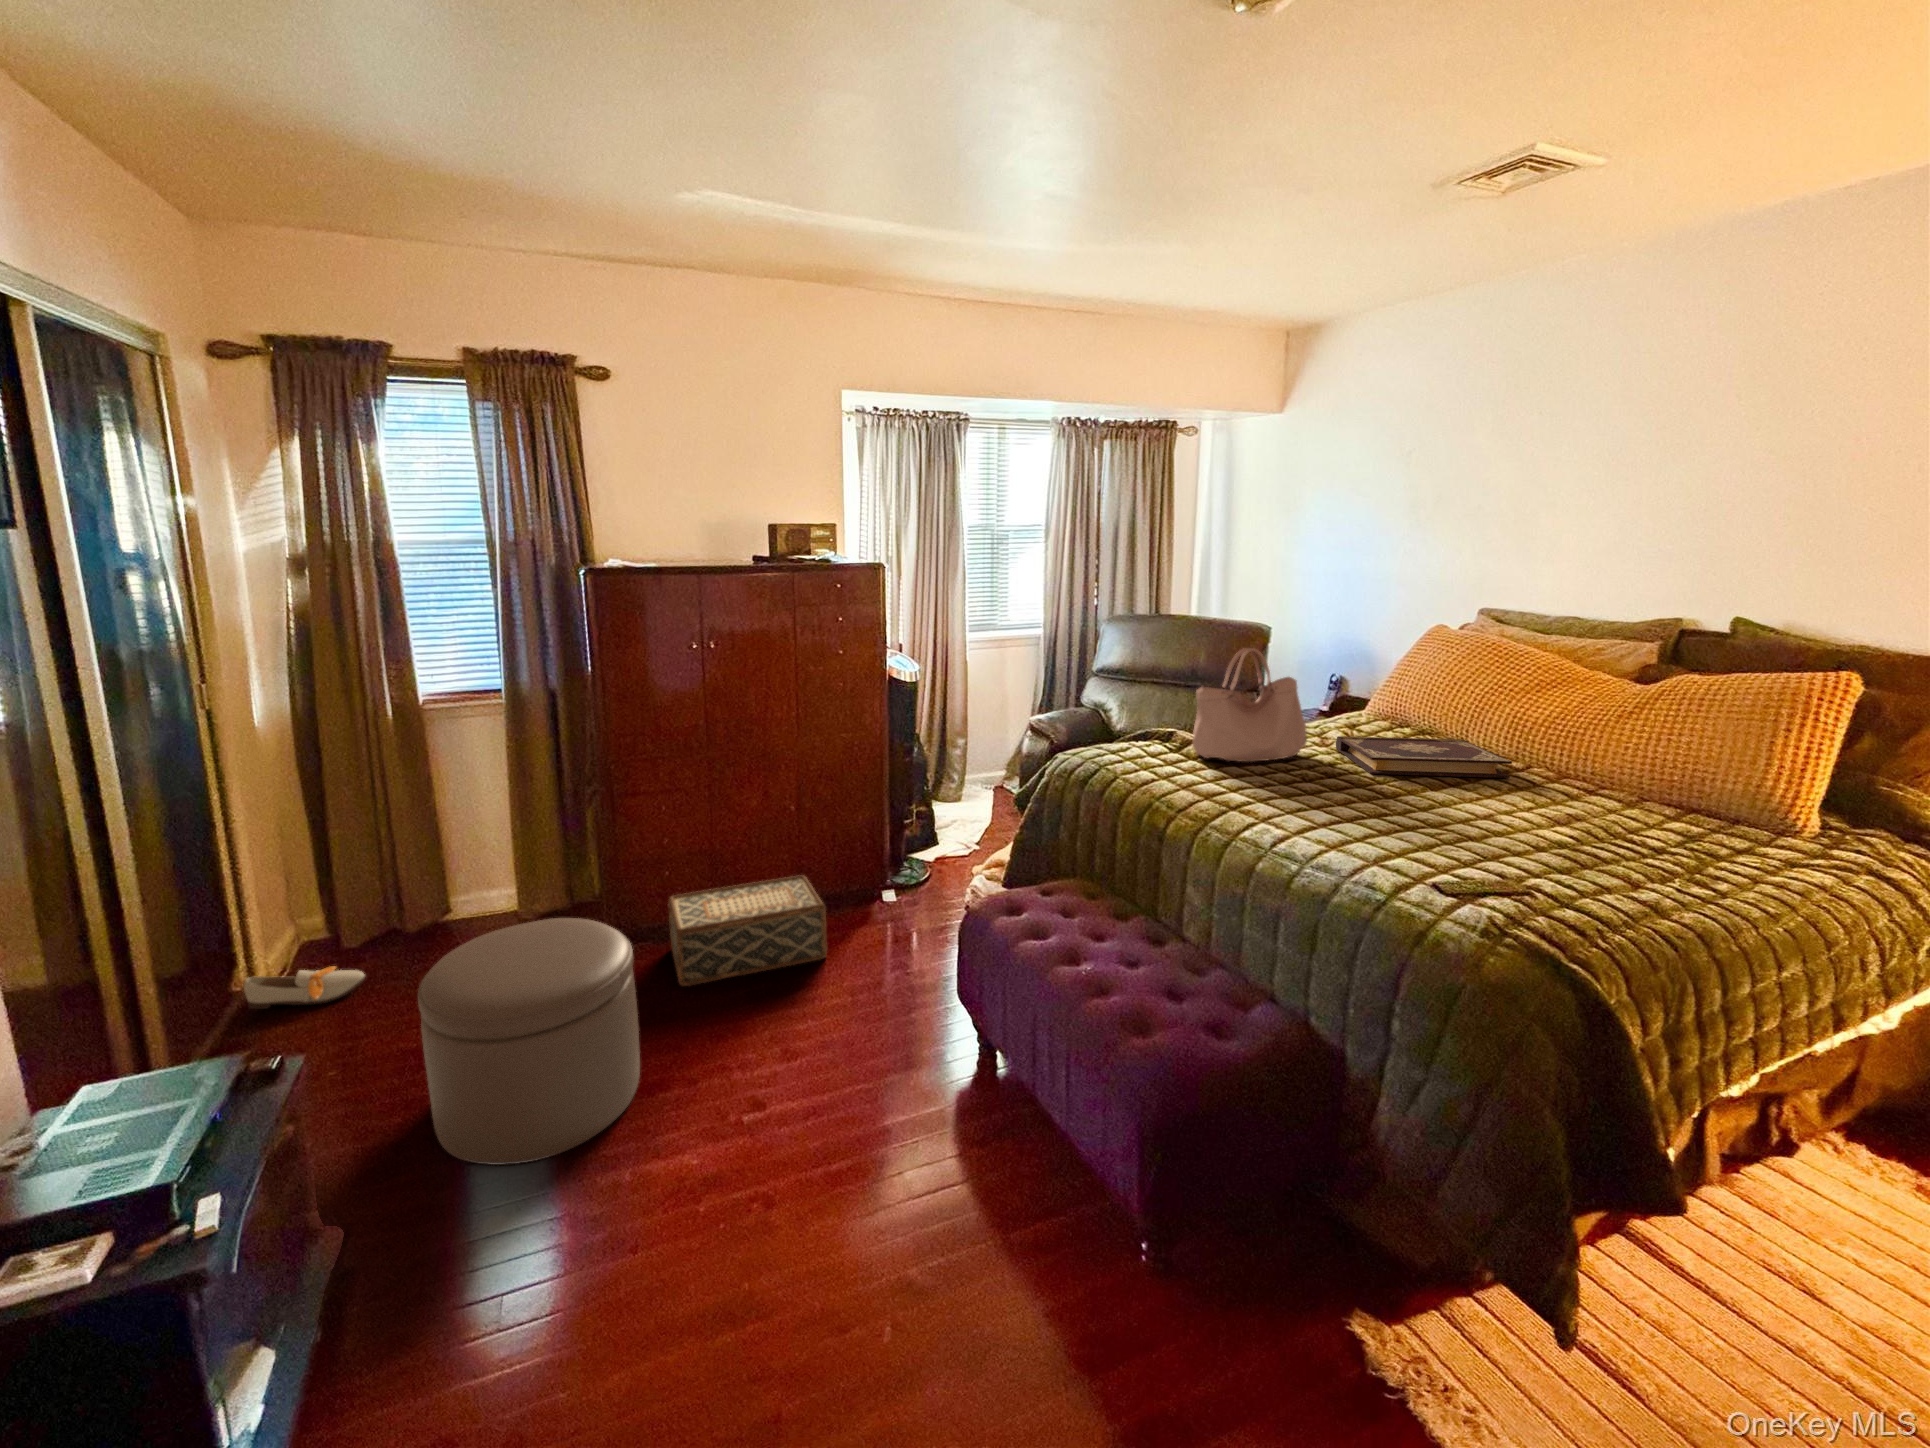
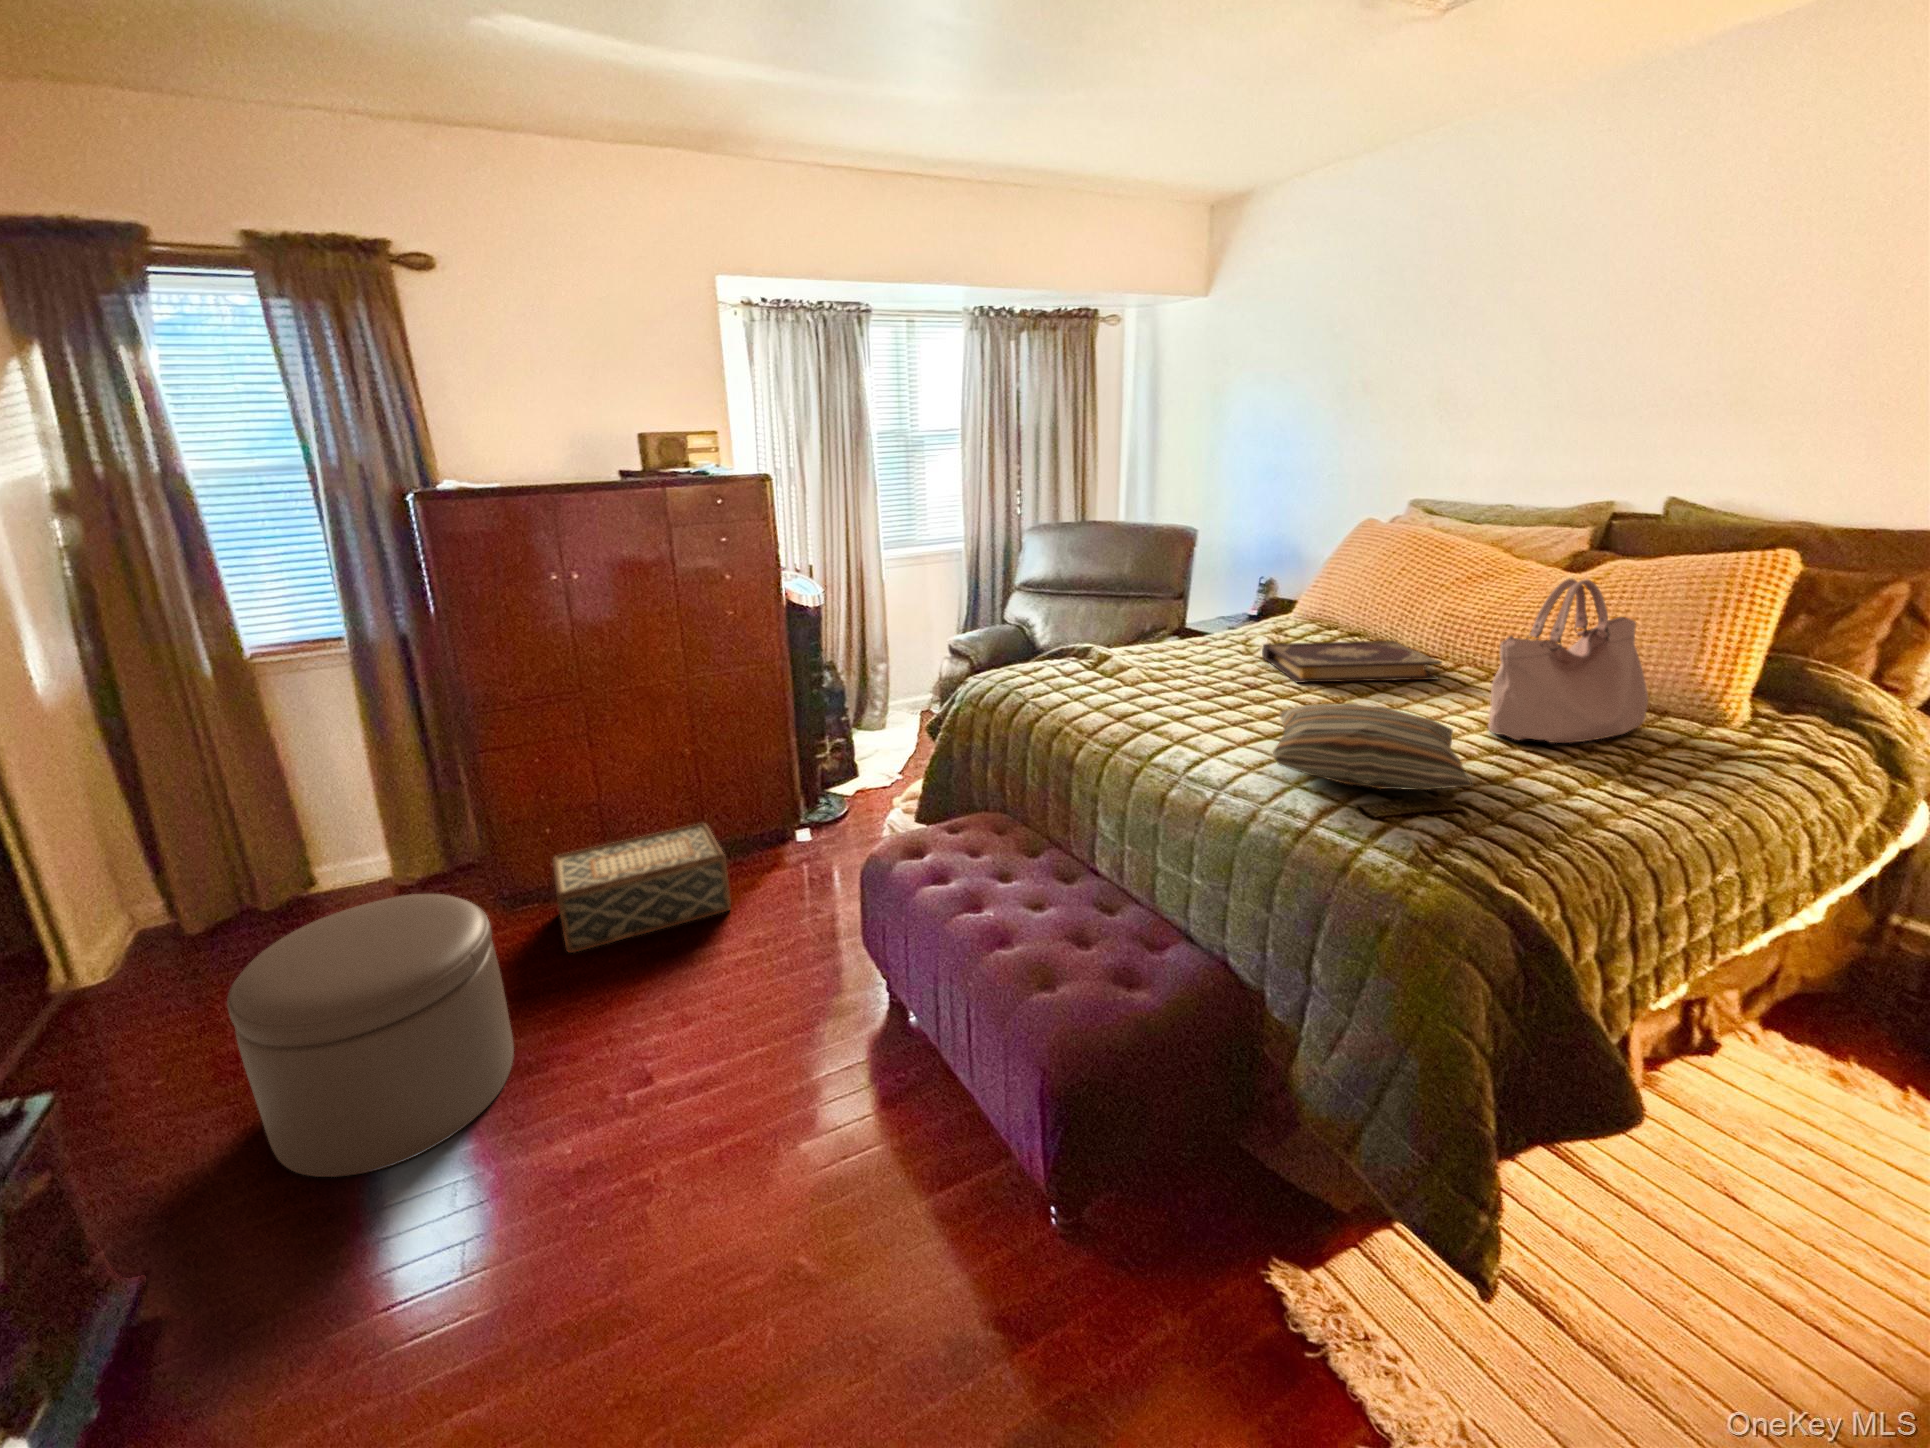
handbag: present [1193,648,1307,762] -> present [1488,579,1648,743]
pillow: none [1353,793,1544,875] -> present [1273,704,1473,790]
shoe: present [244,966,365,1009] -> none [58,960,206,1015]

